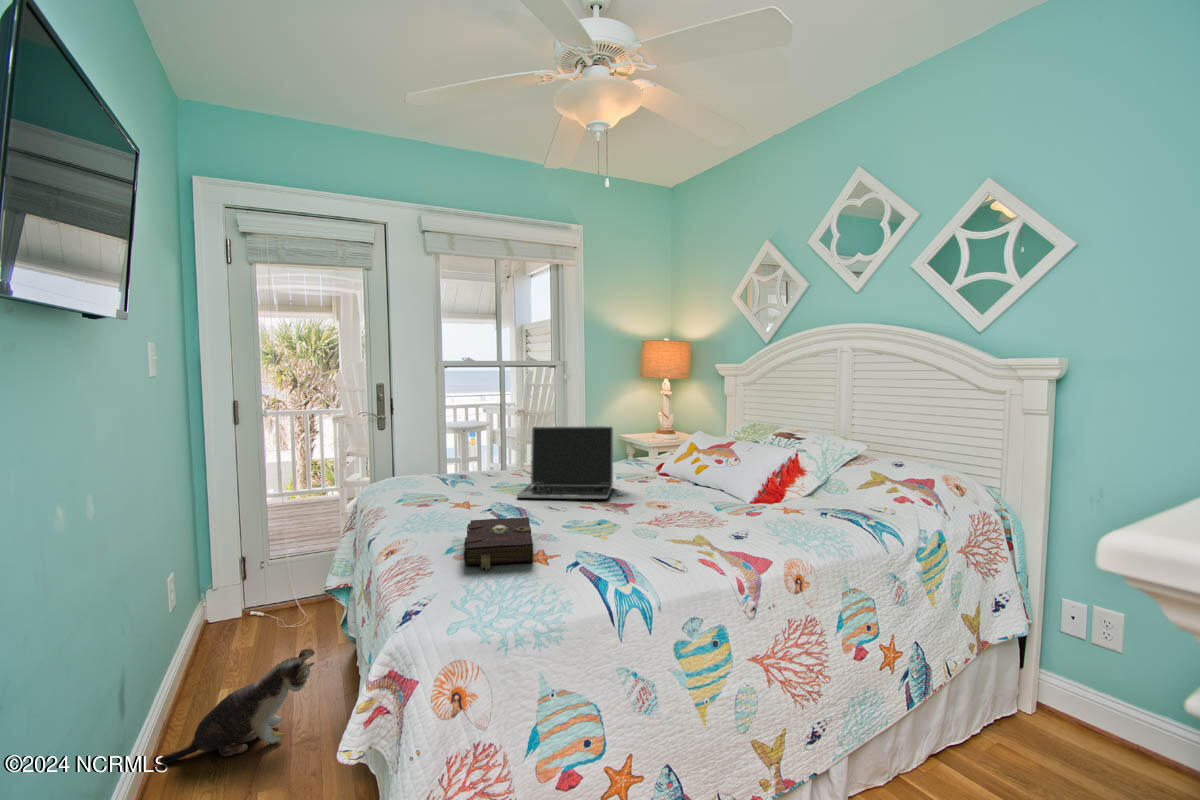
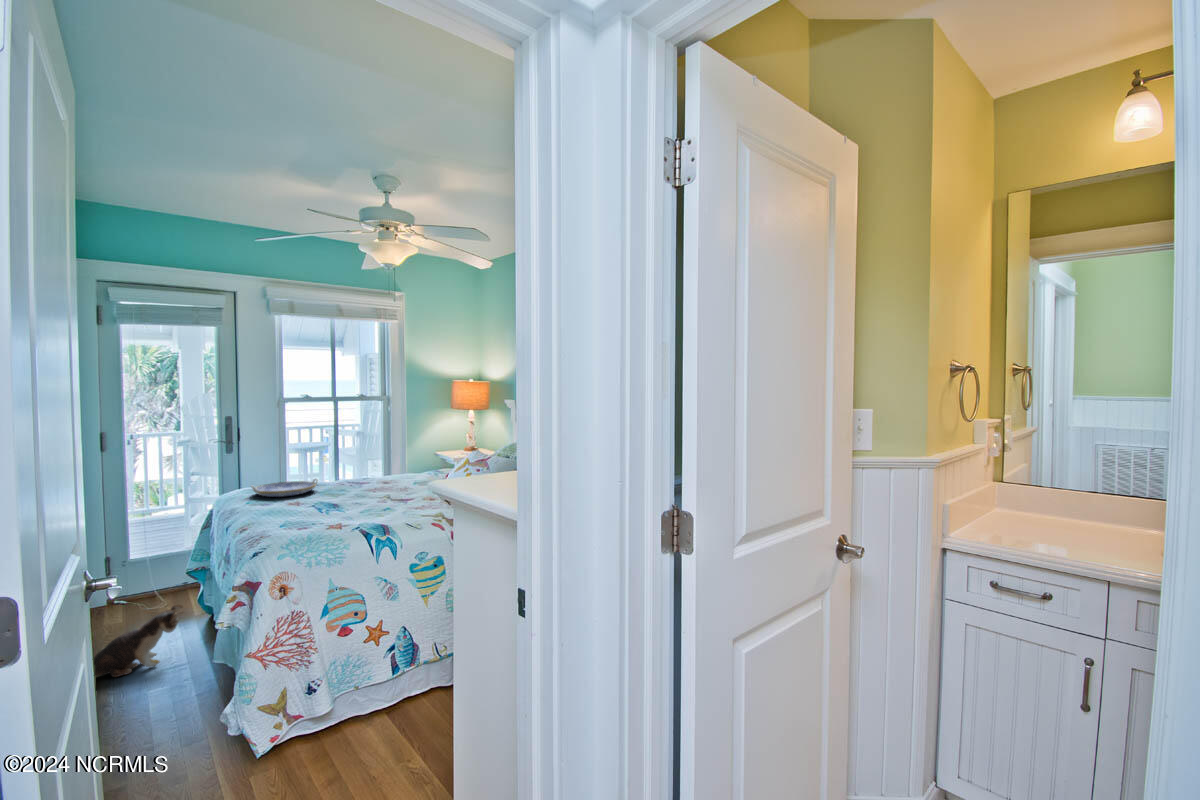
laptop: present [517,426,613,499] -> none [337,448,410,497]
serving tray: none [401,468,488,494] -> present [251,478,318,497]
book: present [464,517,533,571] -> none [292,506,338,535]

